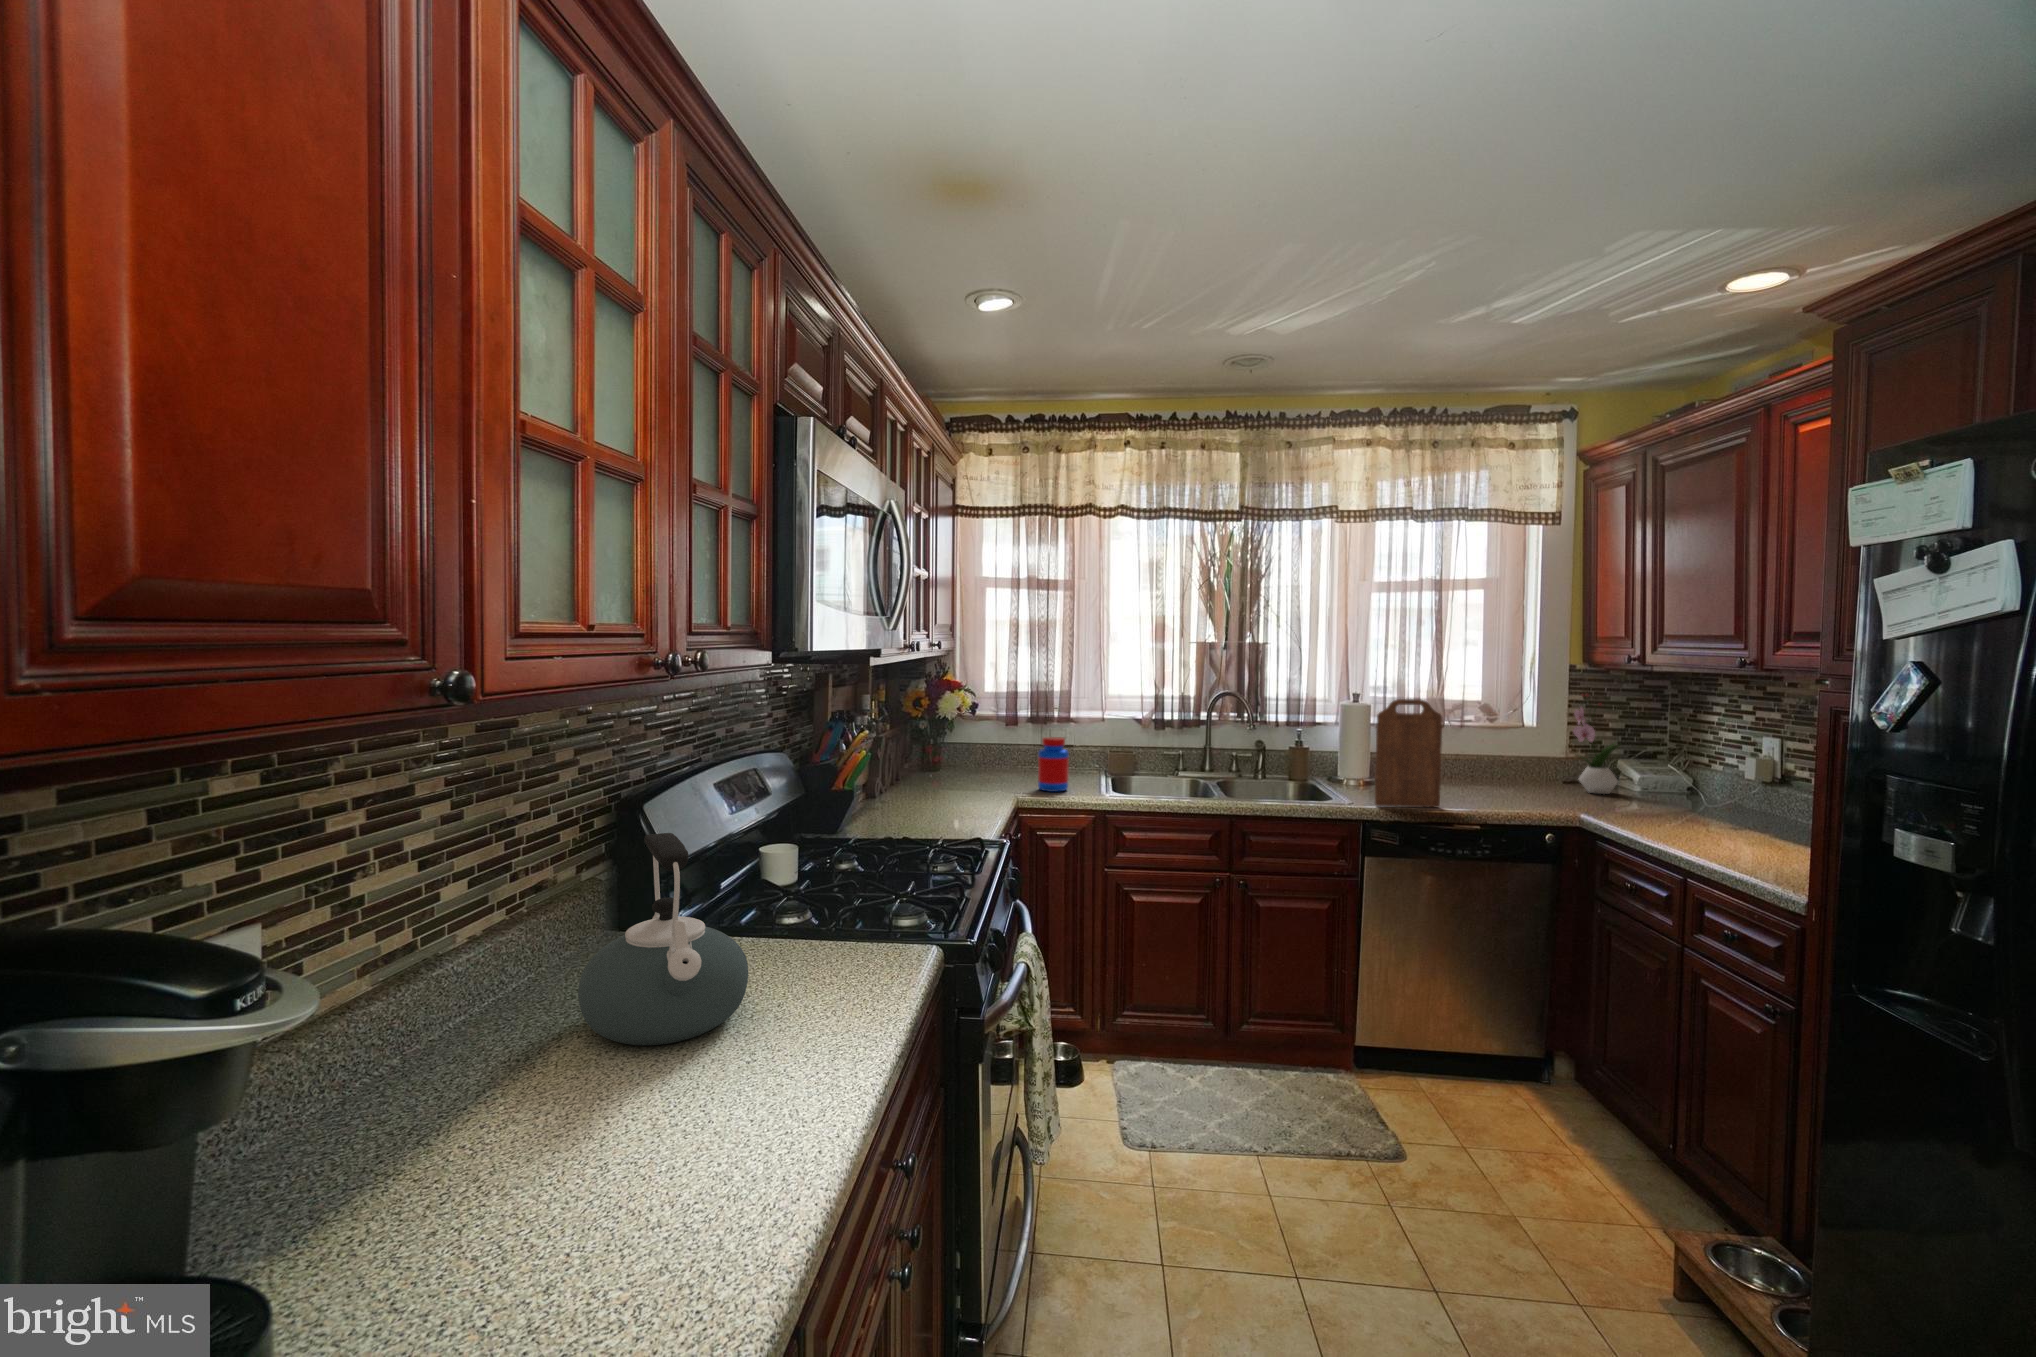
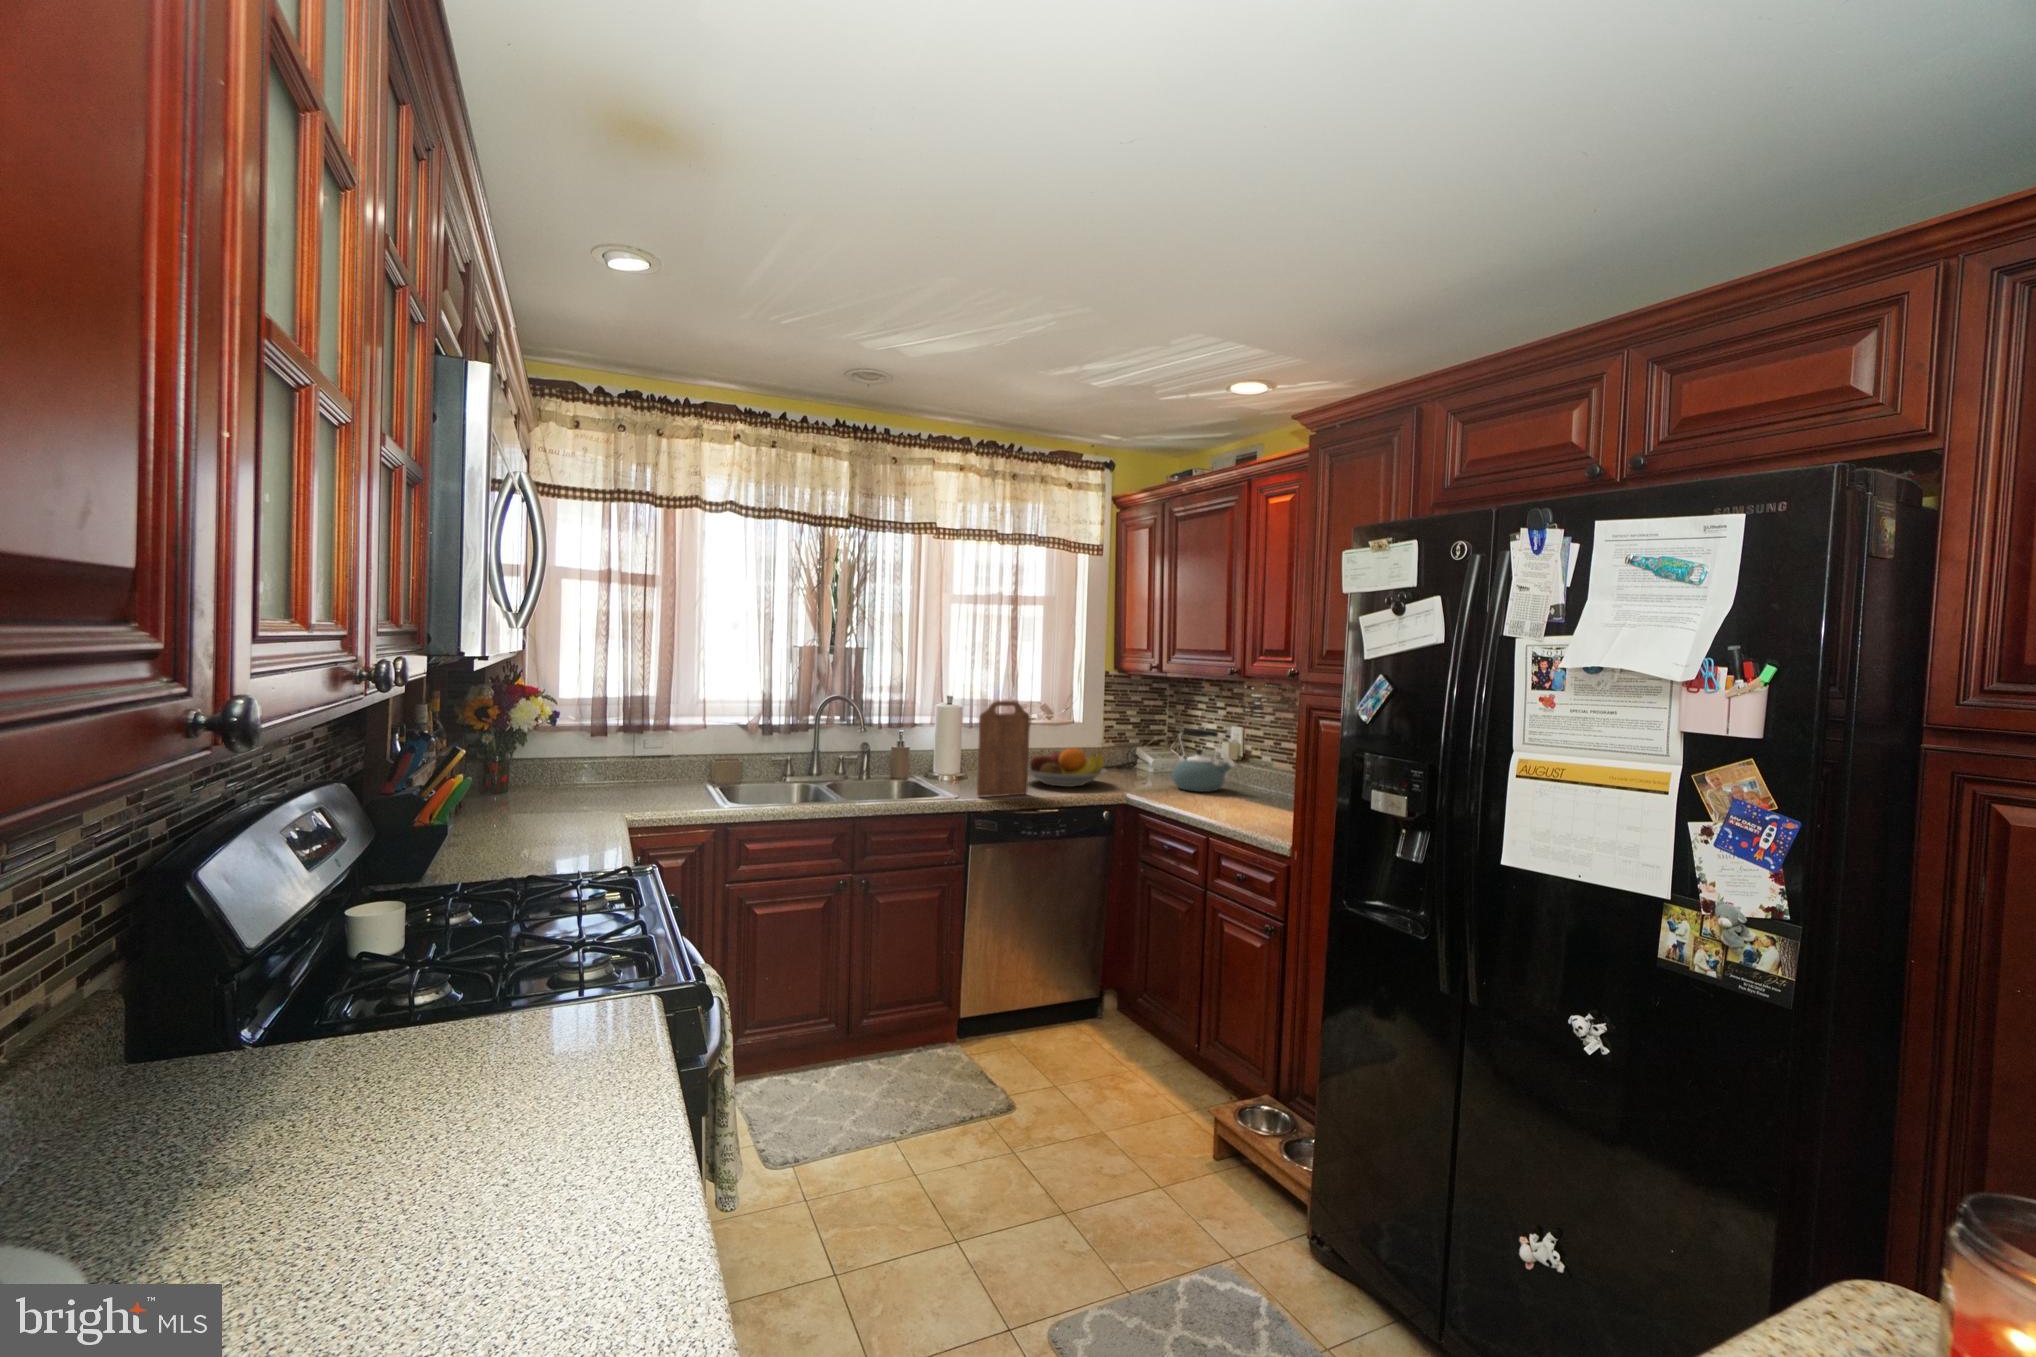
flower arrangement: present [1573,694,1619,794] -> none [1110,695,1144,774]
jar: present [1038,737,1069,792] -> none [646,746,683,805]
fruit bowl: none [1441,757,1558,803] -> present [1028,748,1106,787]
kettle: present [578,833,748,1045] -> present [1172,729,1235,792]

